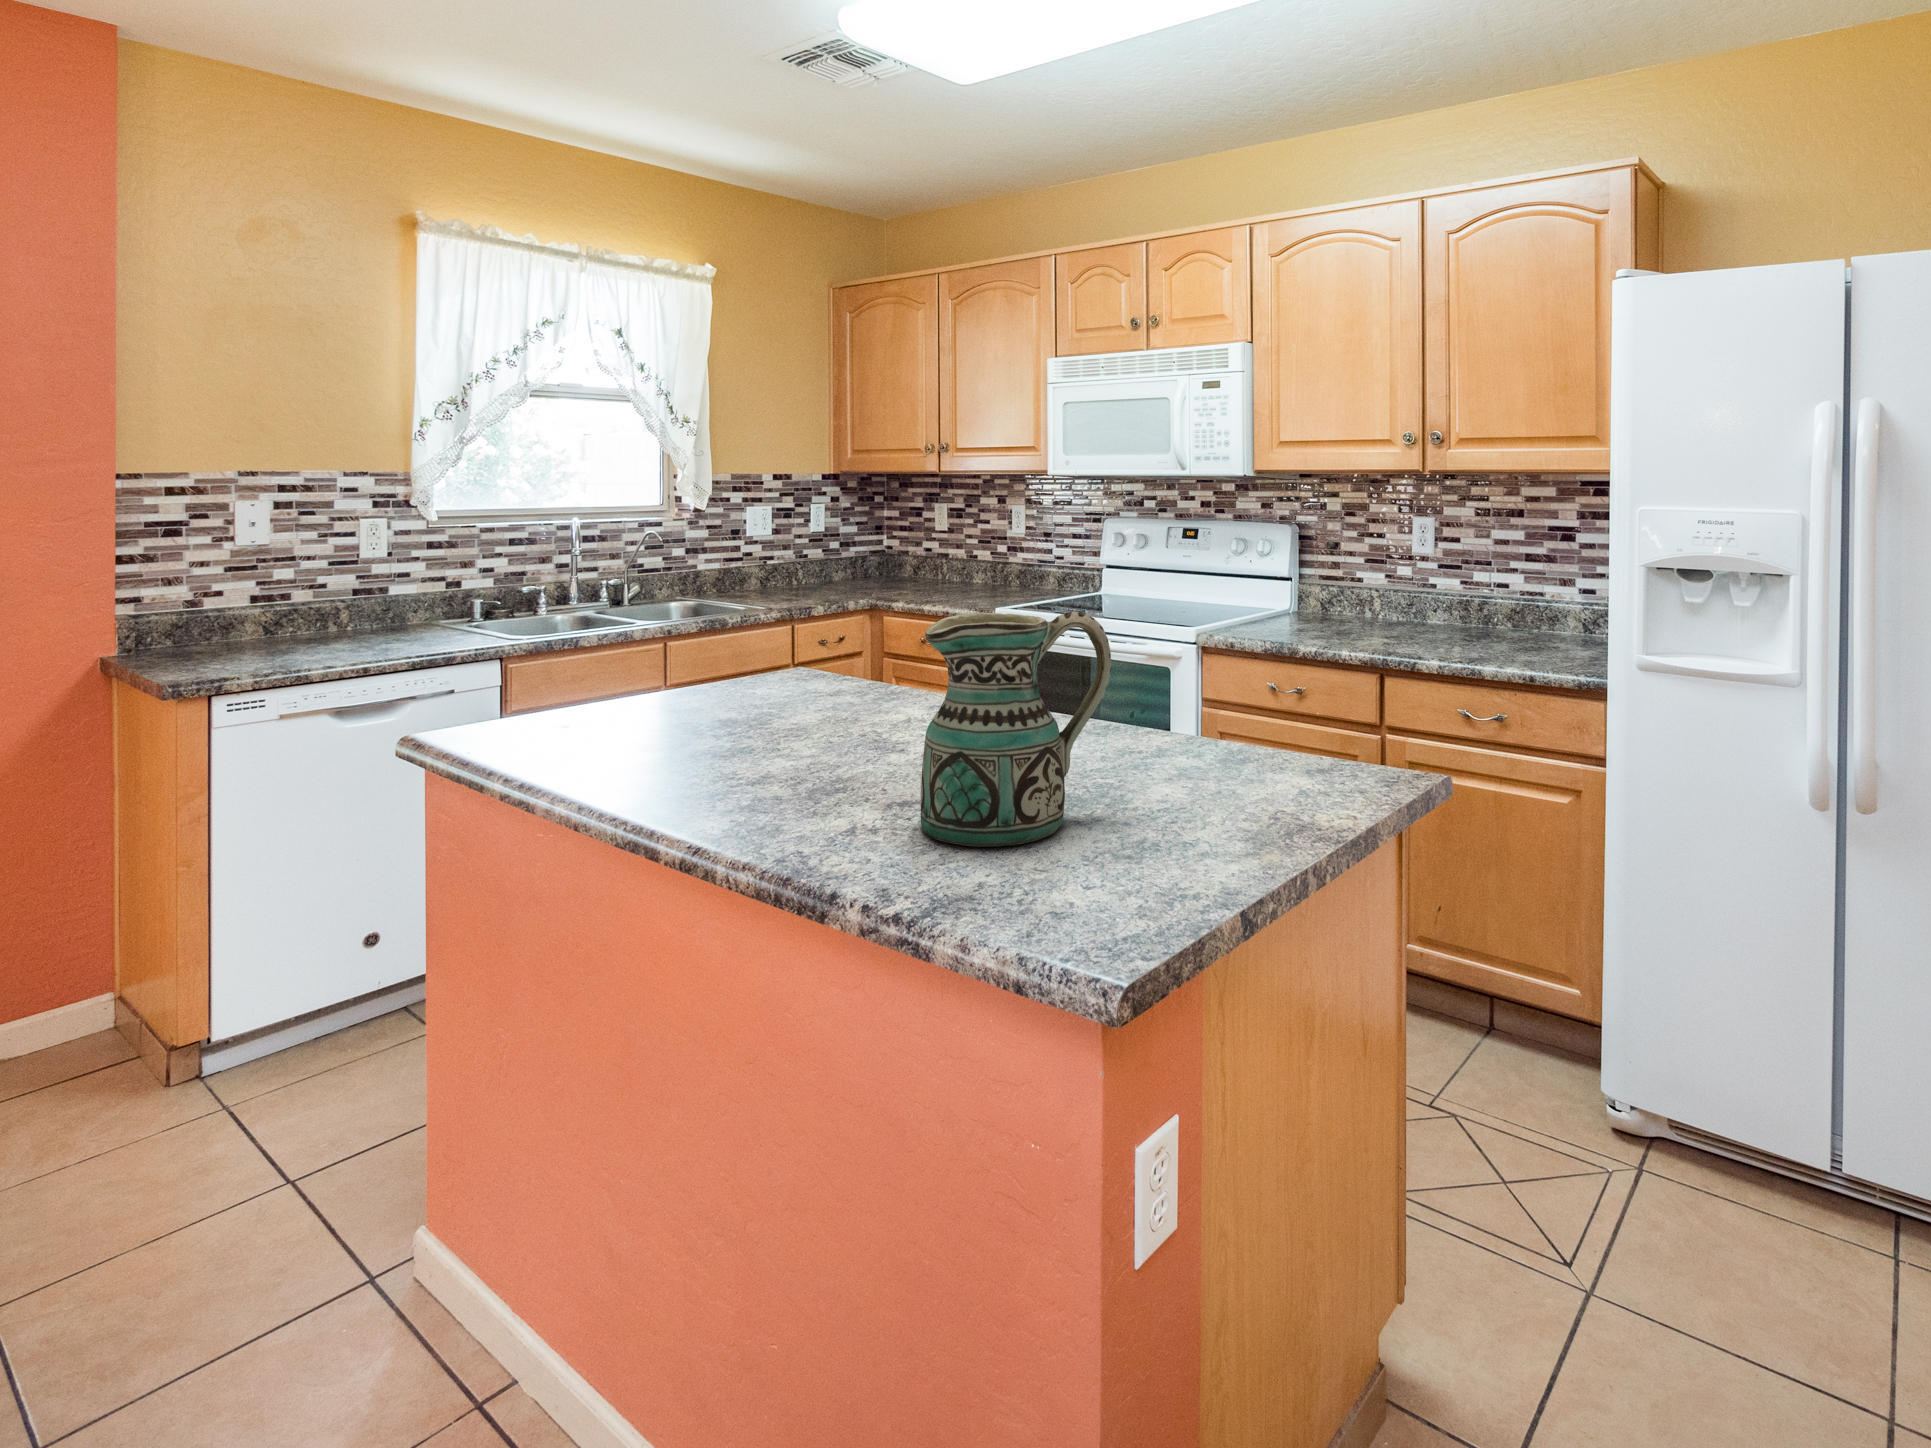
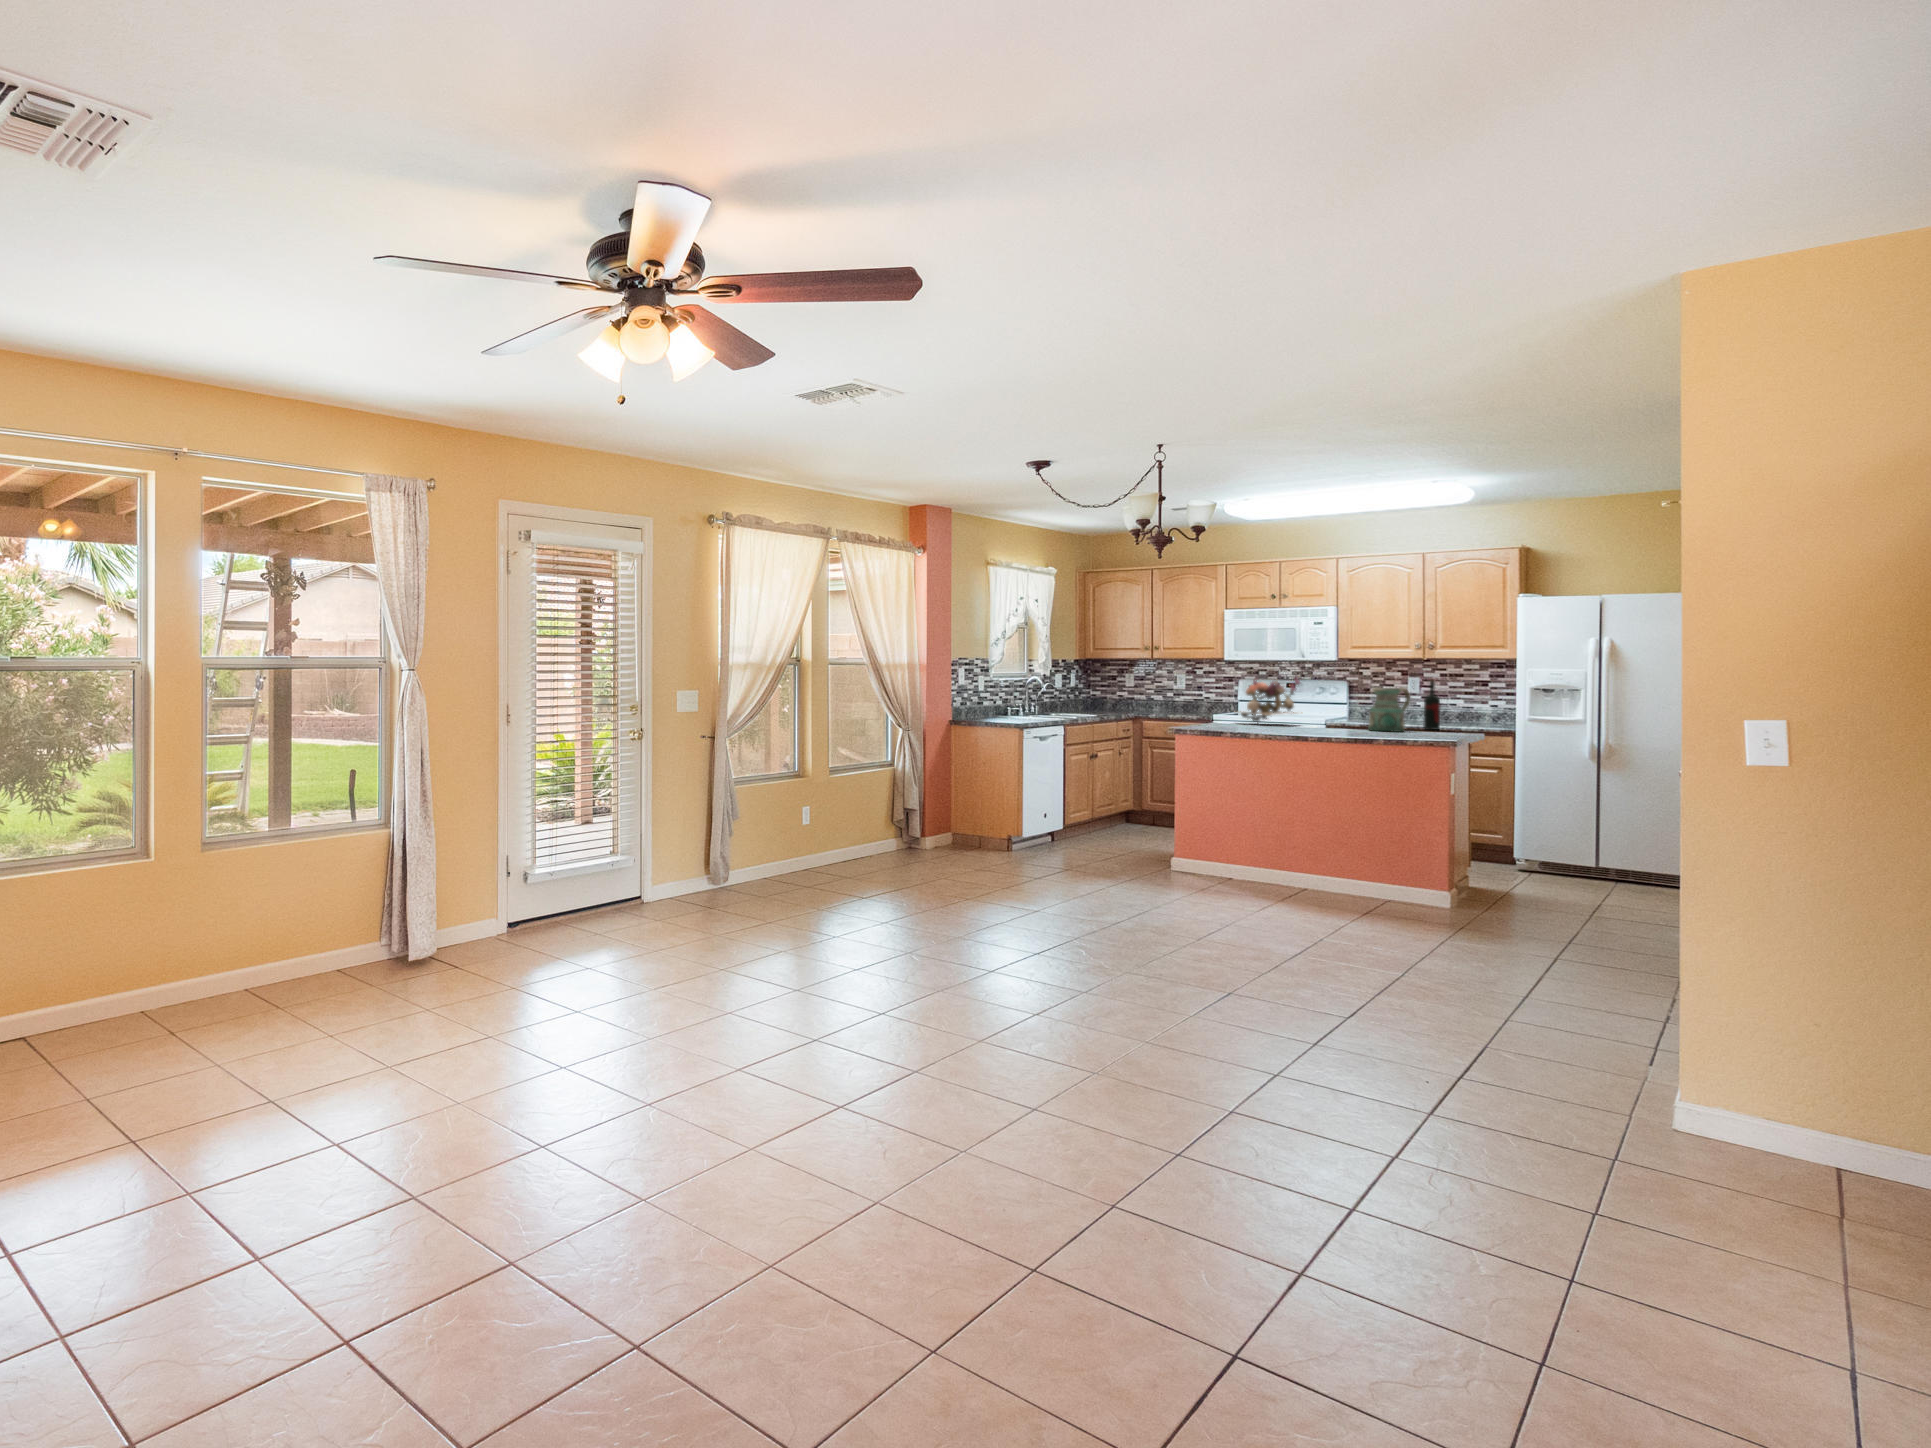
flower arrangement: none [598,541,855,734] -> present [1240,676,1300,723]
wine bottle: none [1222,559,1279,784] -> present [1423,679,1440,730]

